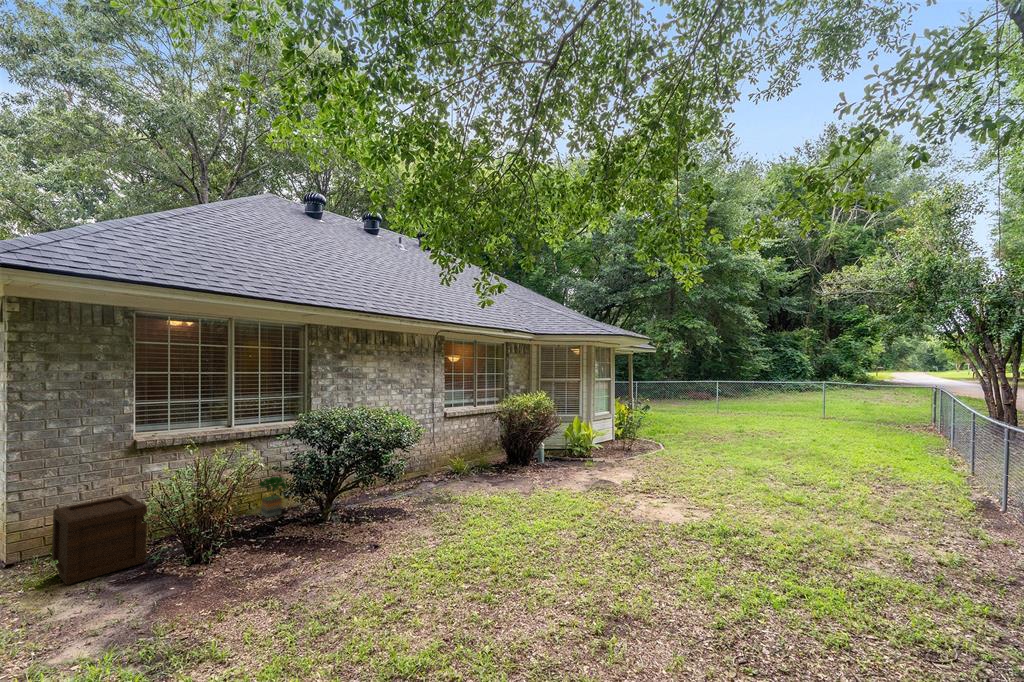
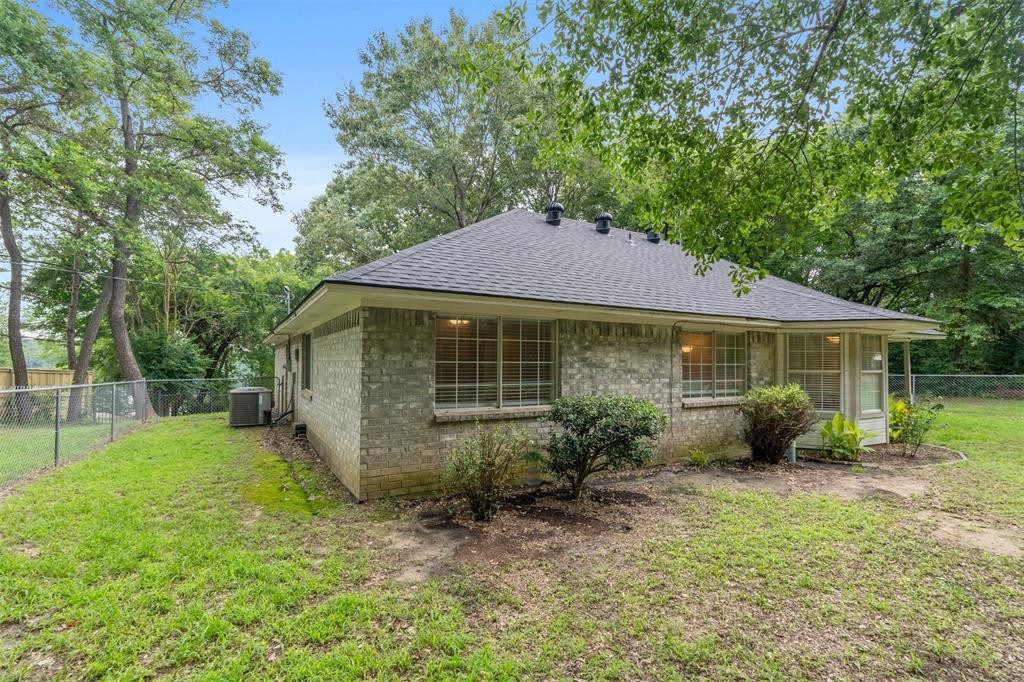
wooden crate: present [52,495,147,585] -> none [394,454,450,518]

